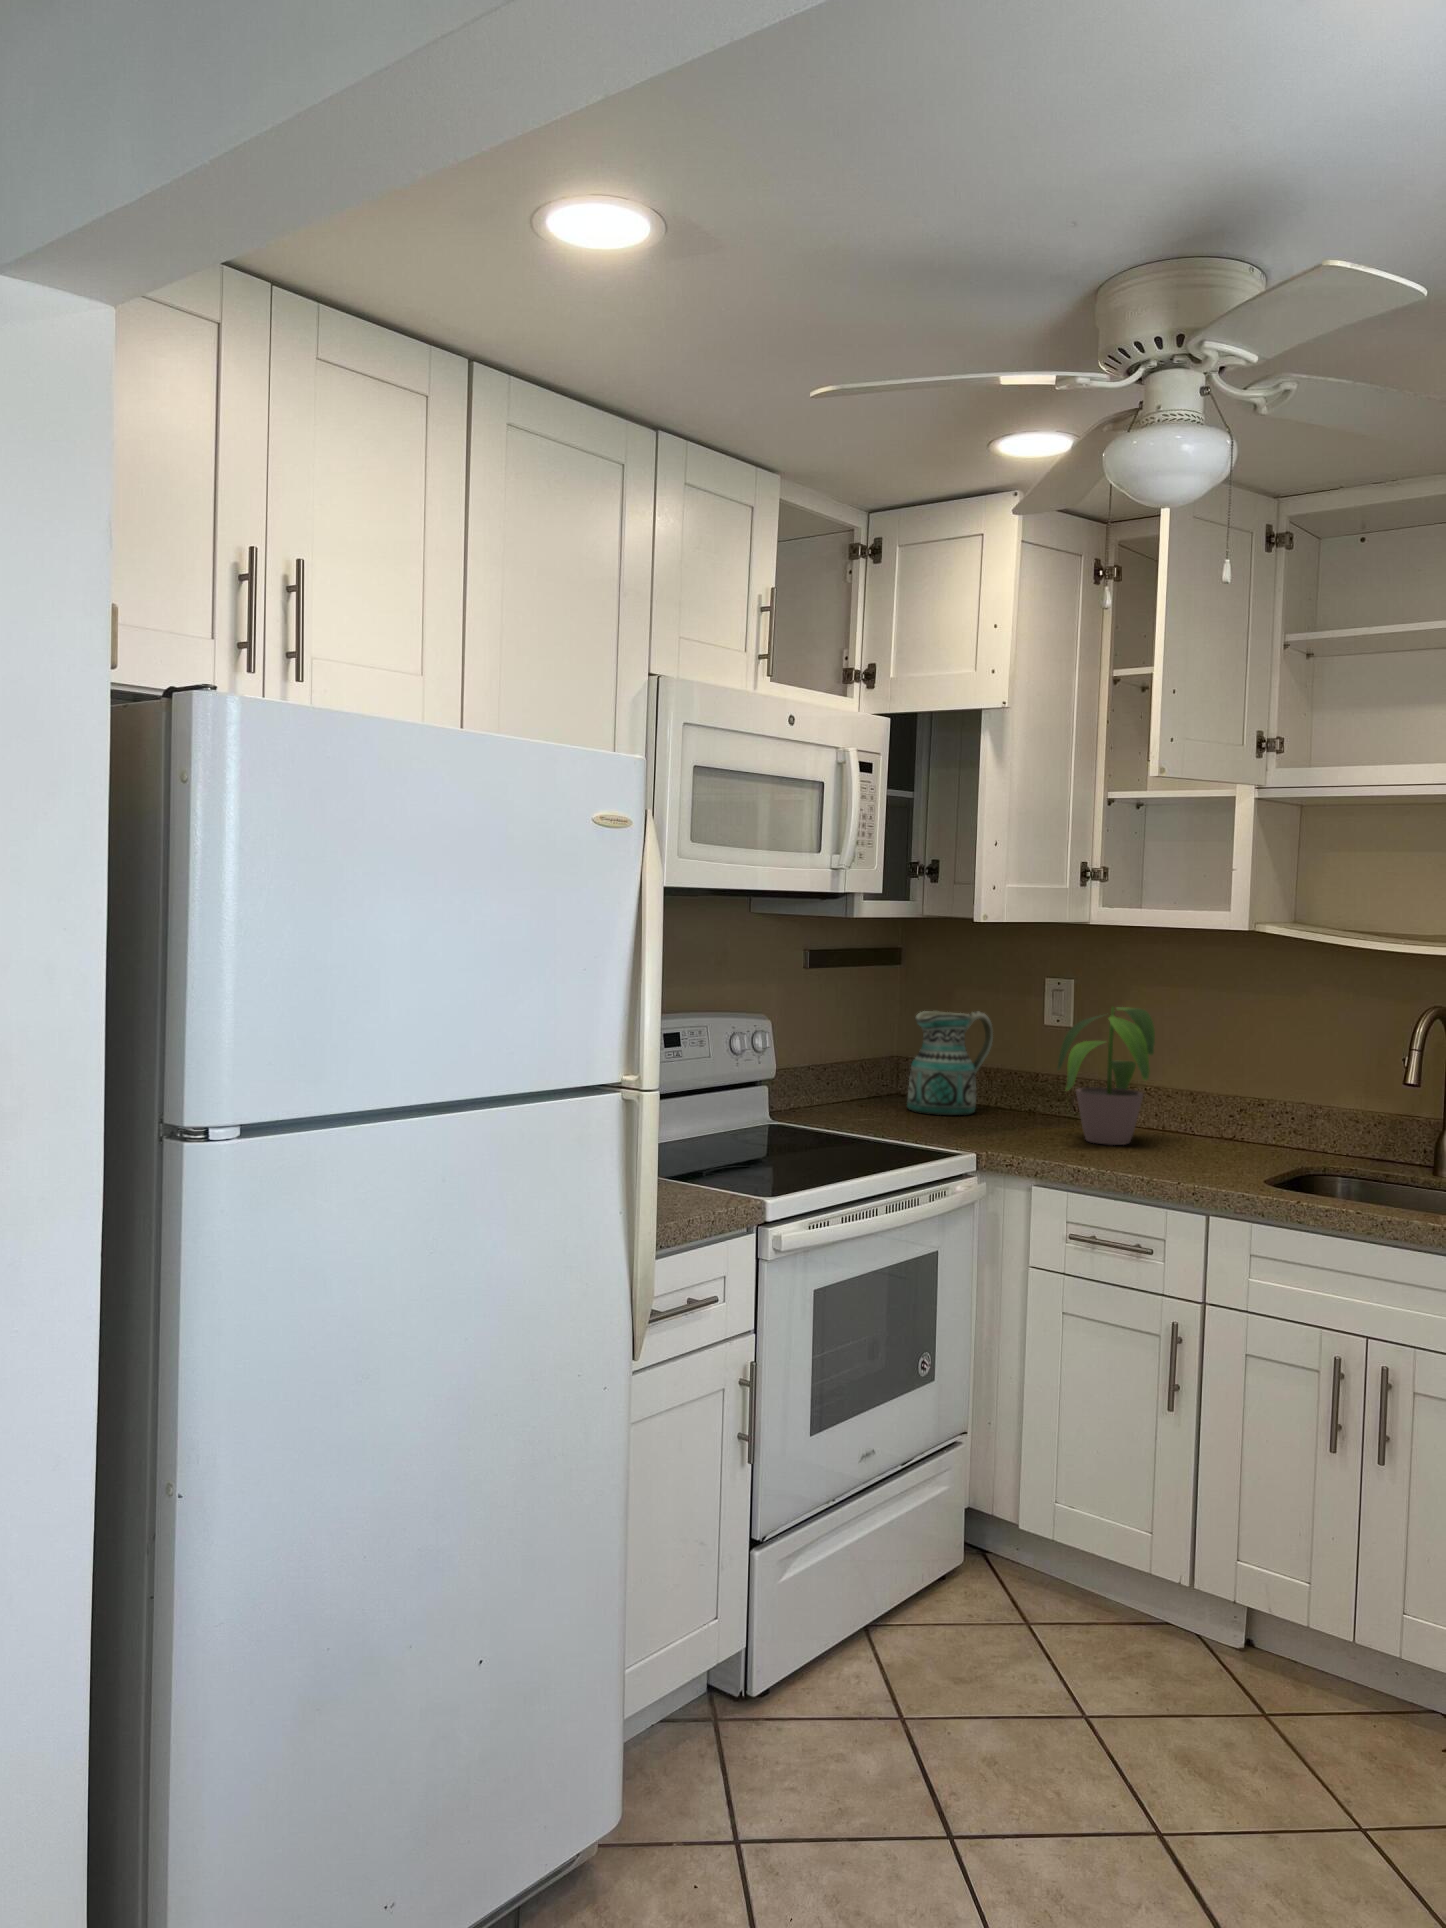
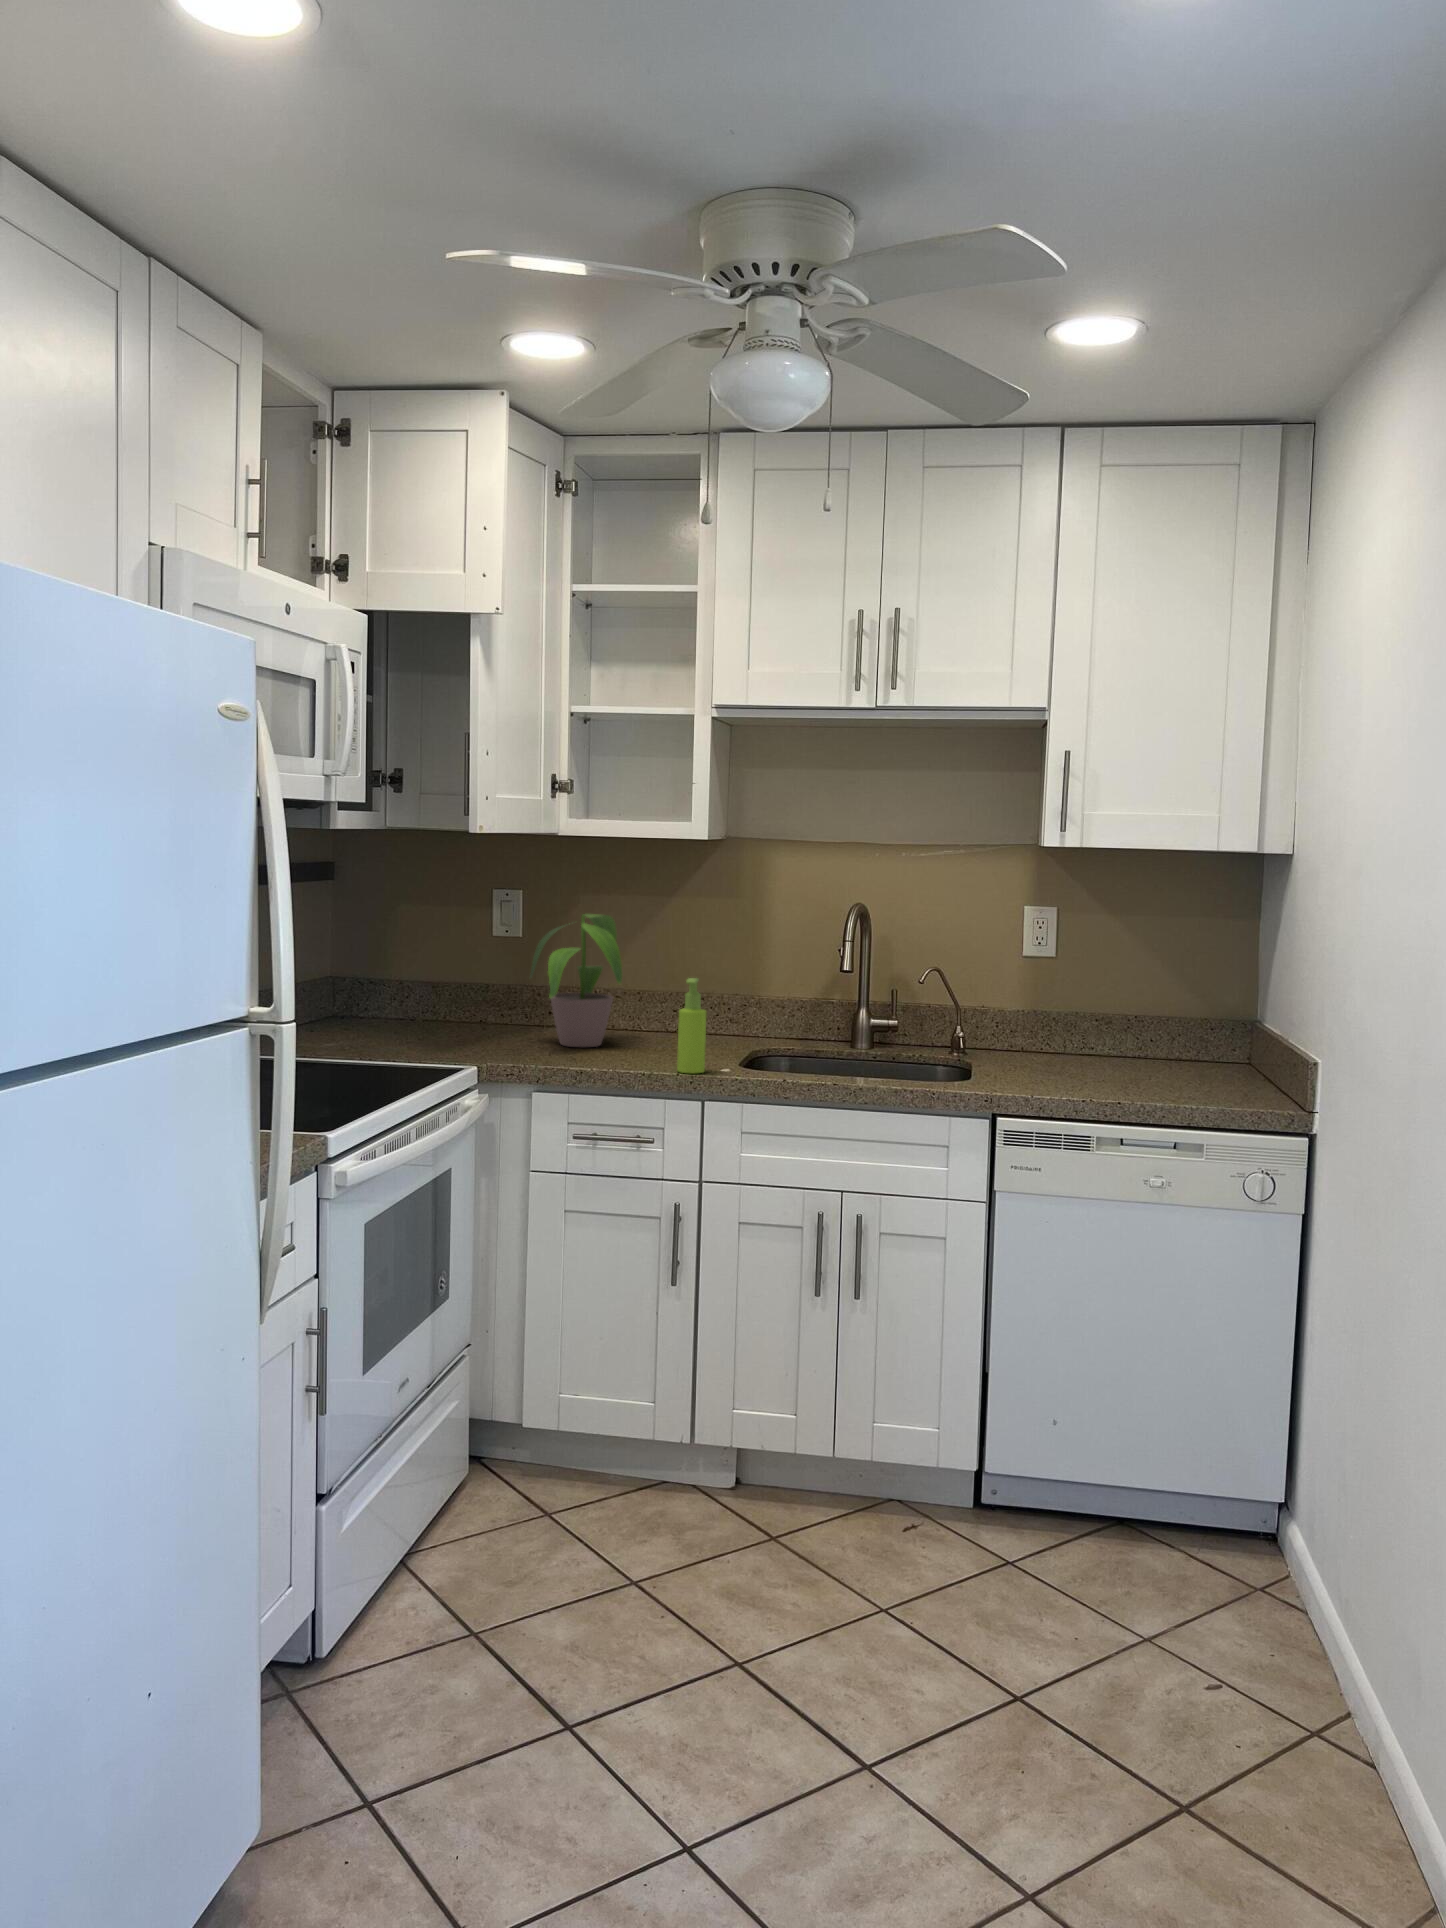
ceramic pitcher: present [907,1011,993,1115] -> none [361,923,443,1030]
soap dispenser: none [1182,1077,1216,1180] -> present [677,978,706,1073]

